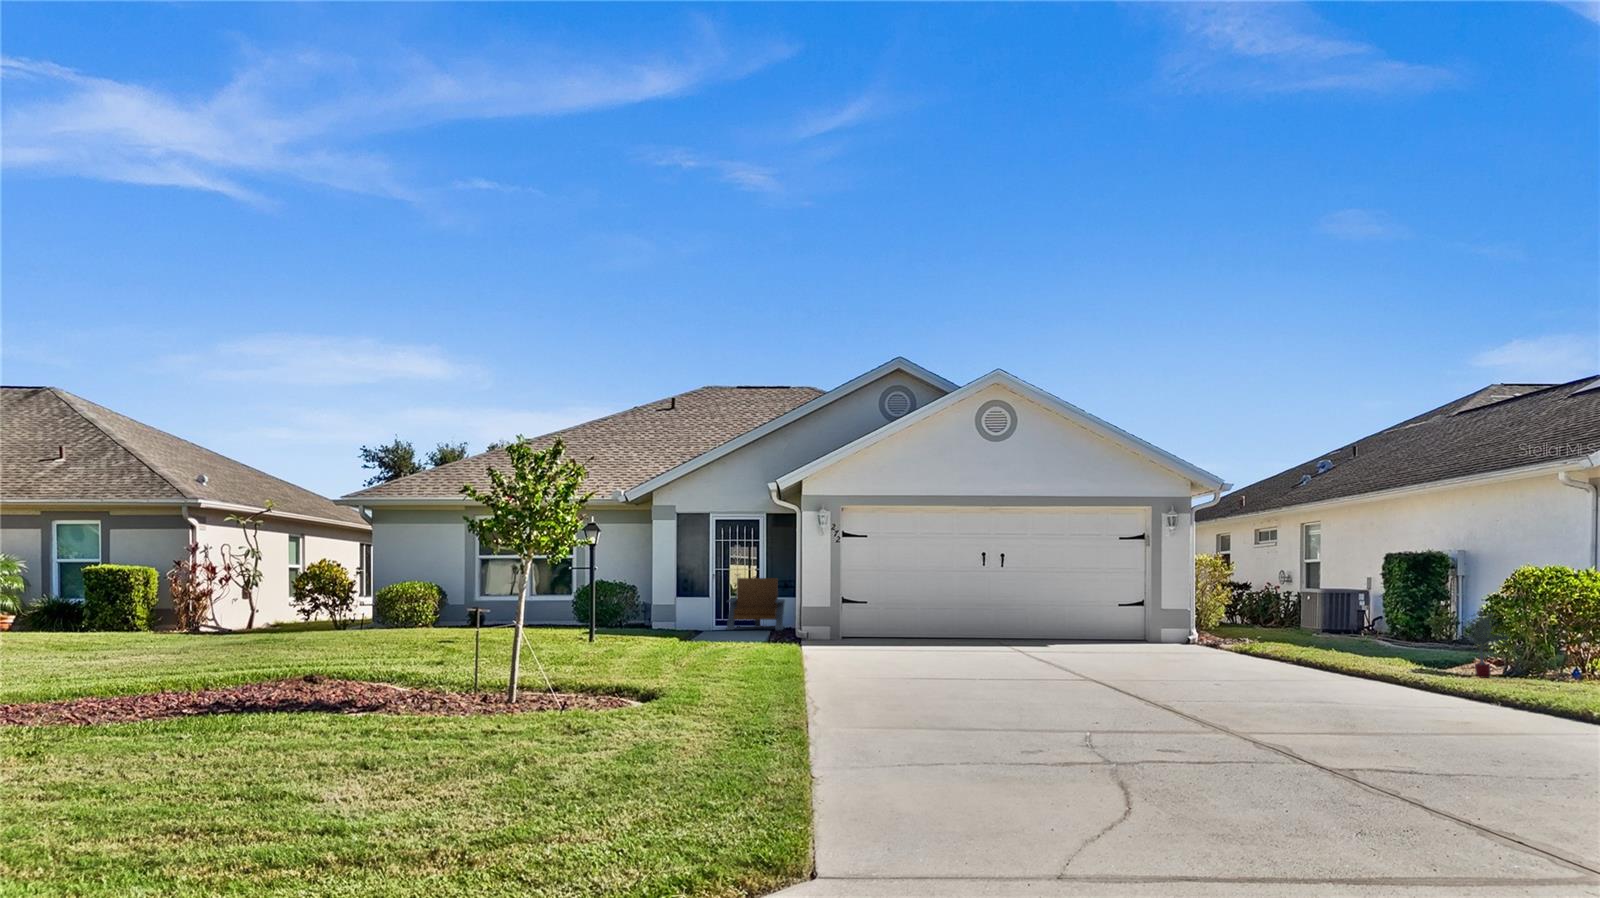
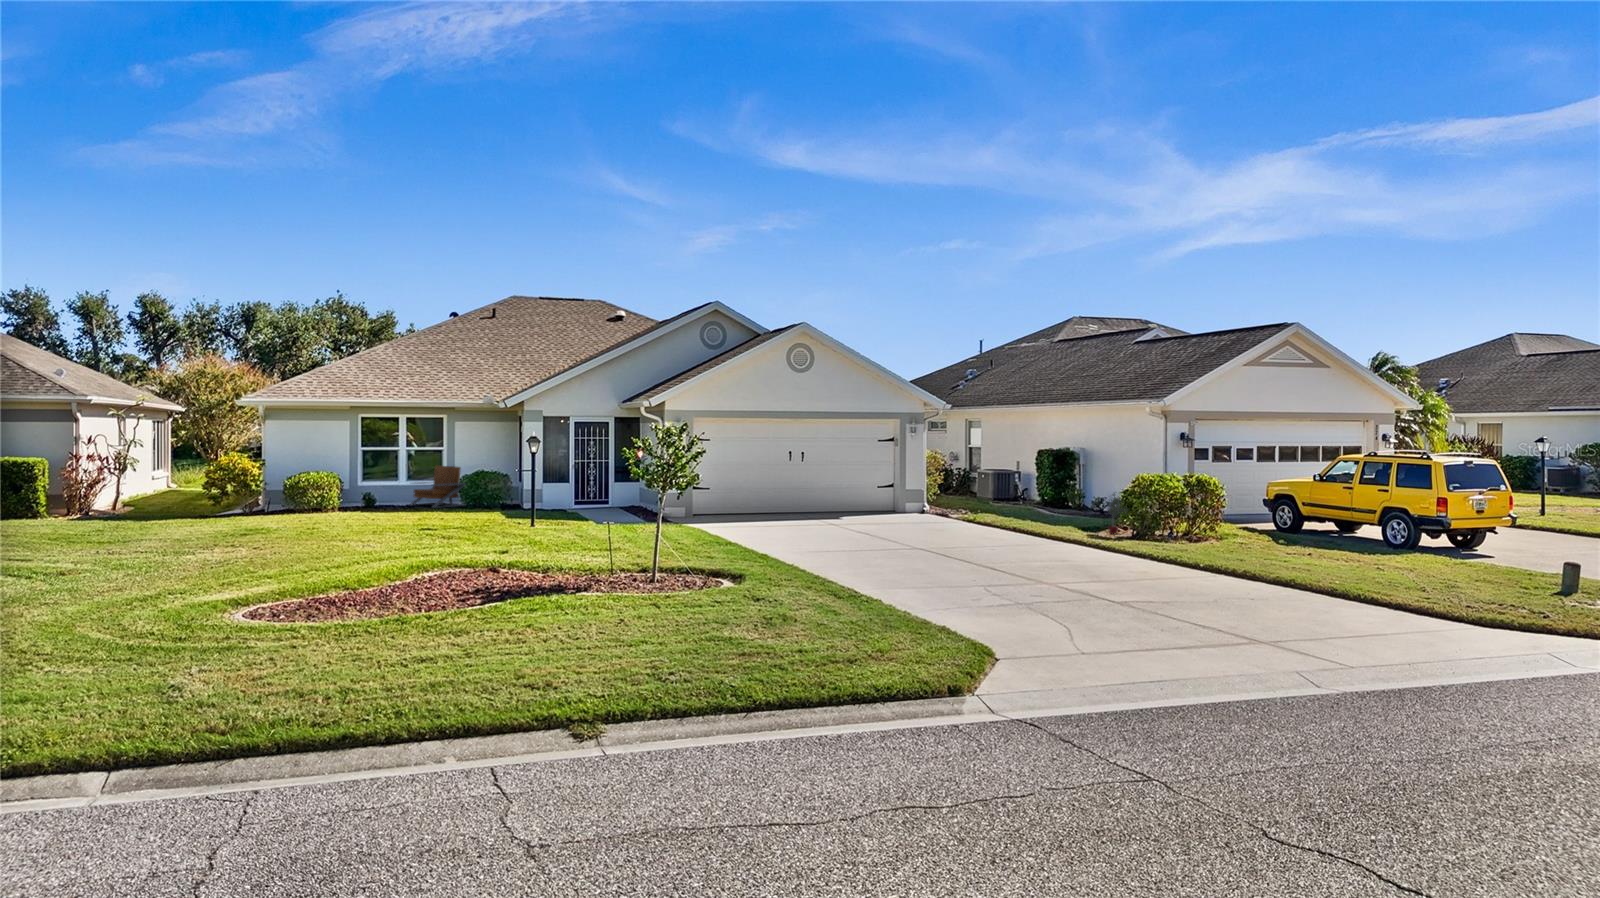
lounge chair: present [727,578,785,630] -> present [410,465,466,508]

